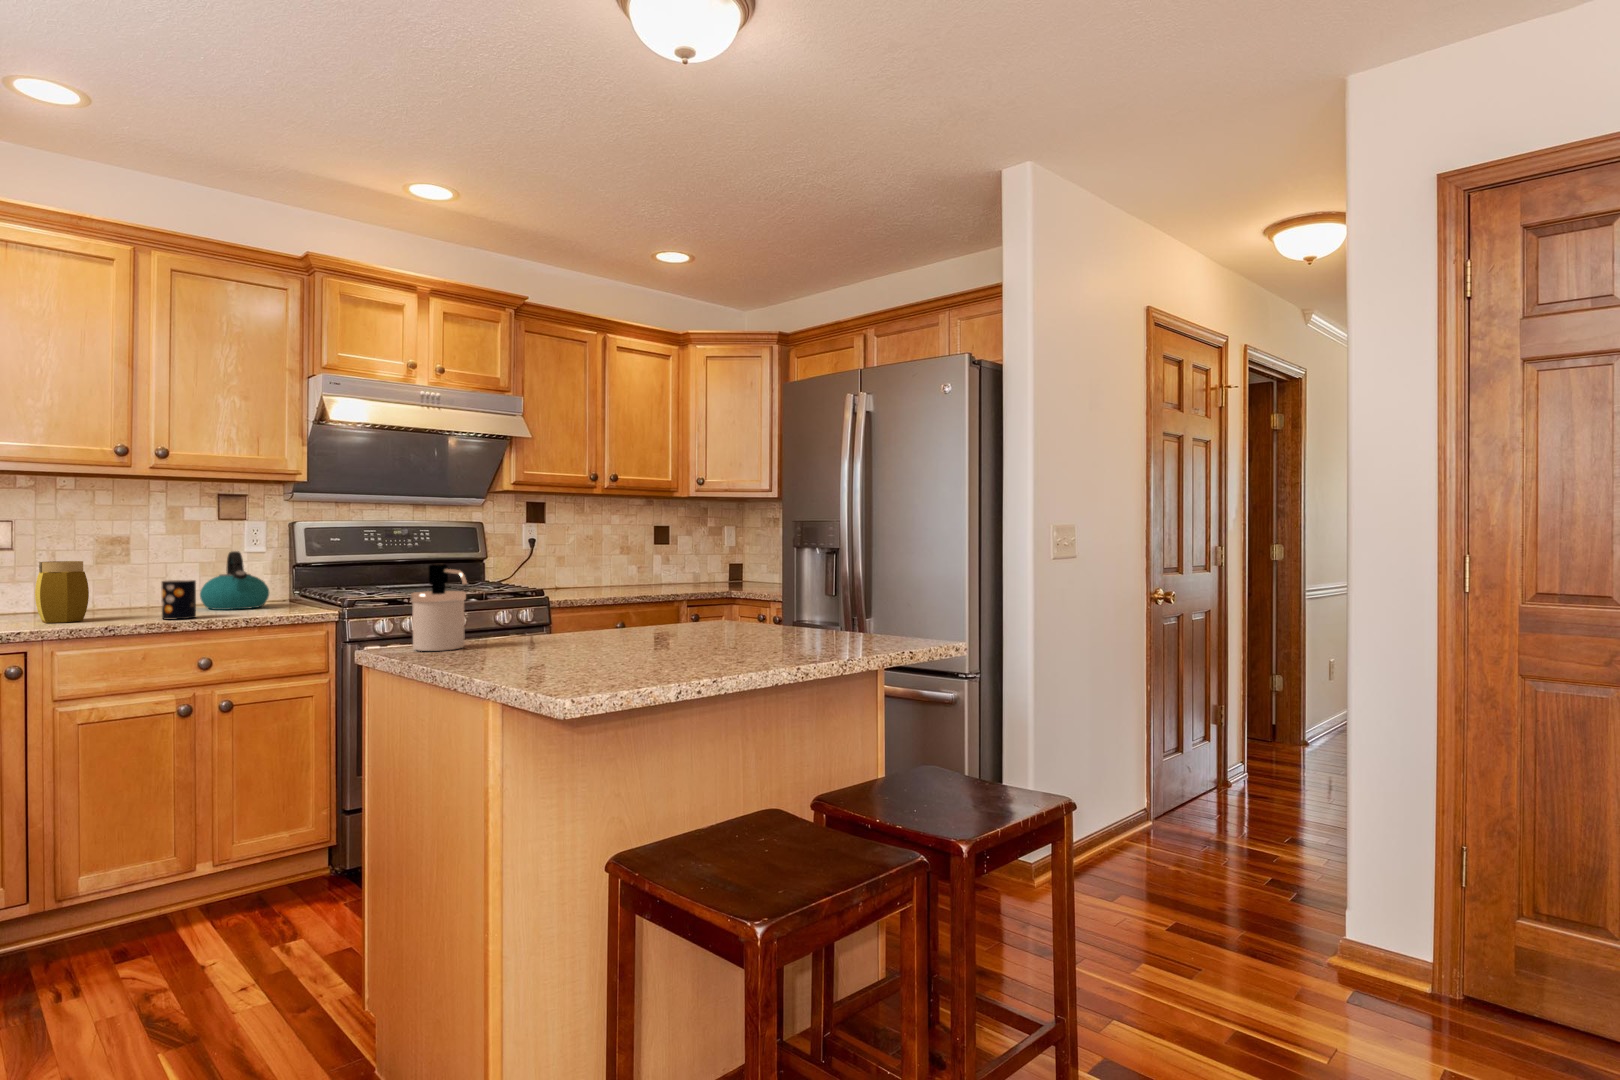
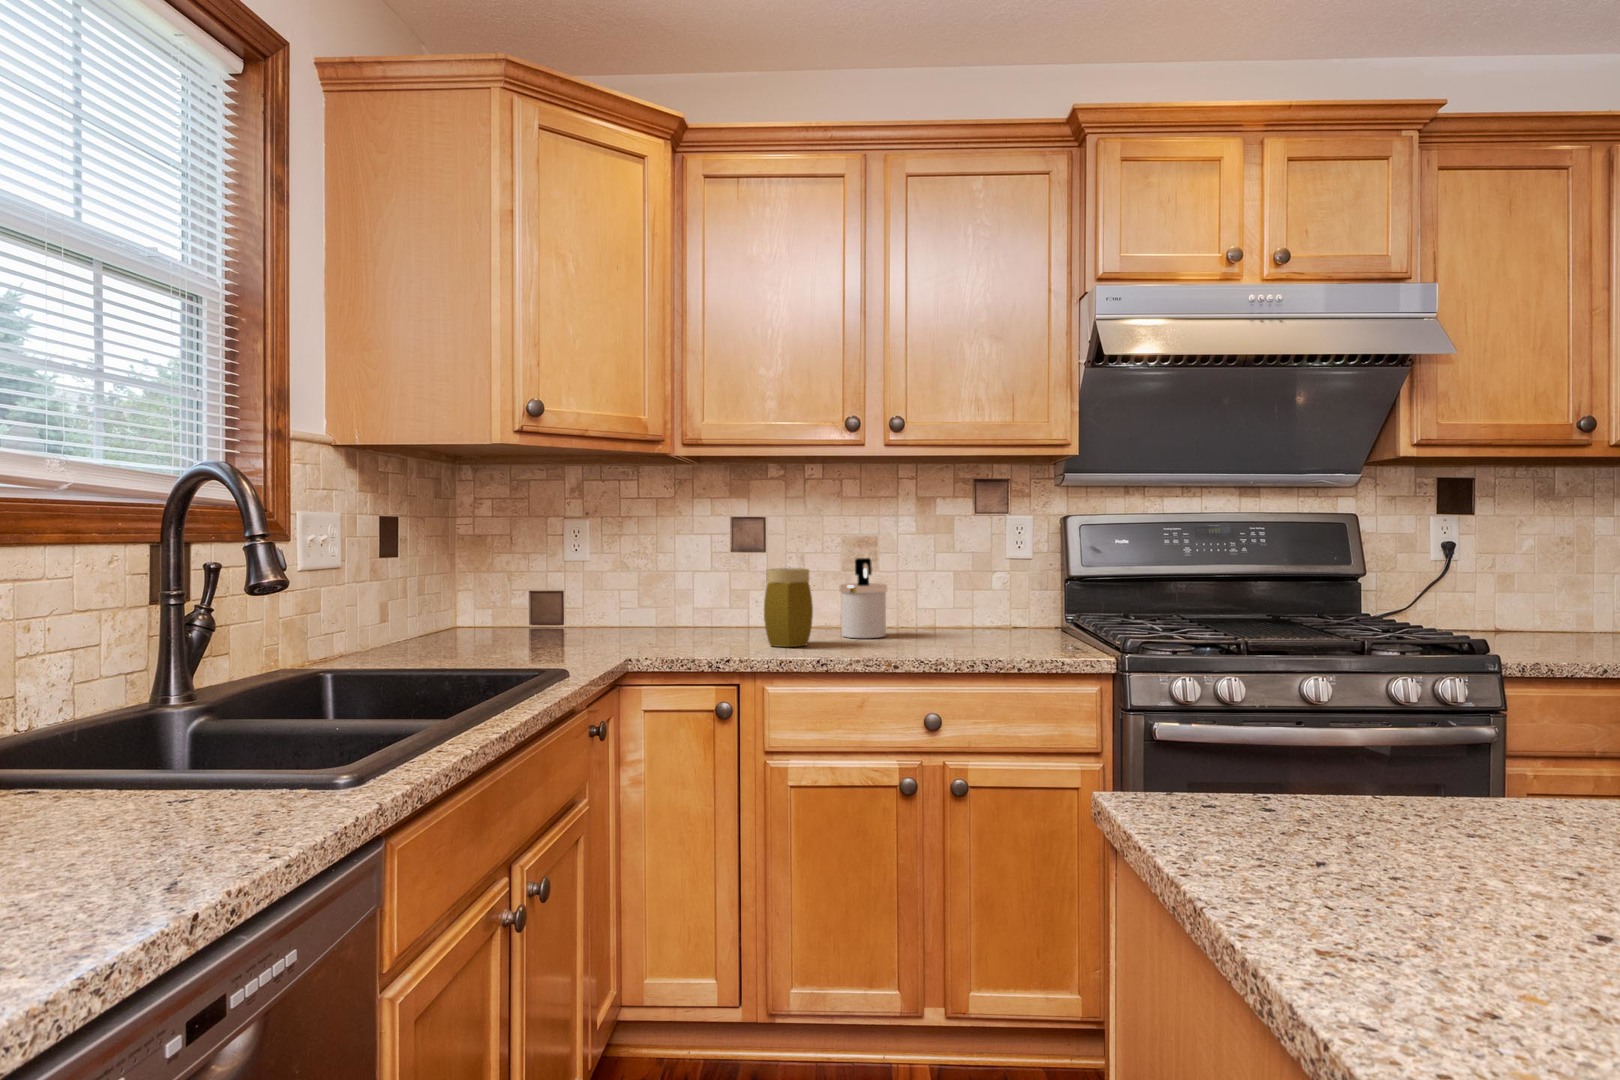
kettle: present [200,551,269,610] -> none [946,558,1030,640]
soap dispenser: present [410,564,467,651] -> present [840,558,887,638]
mug: present [162,580,196,619] -> none [886,598,926,654]

